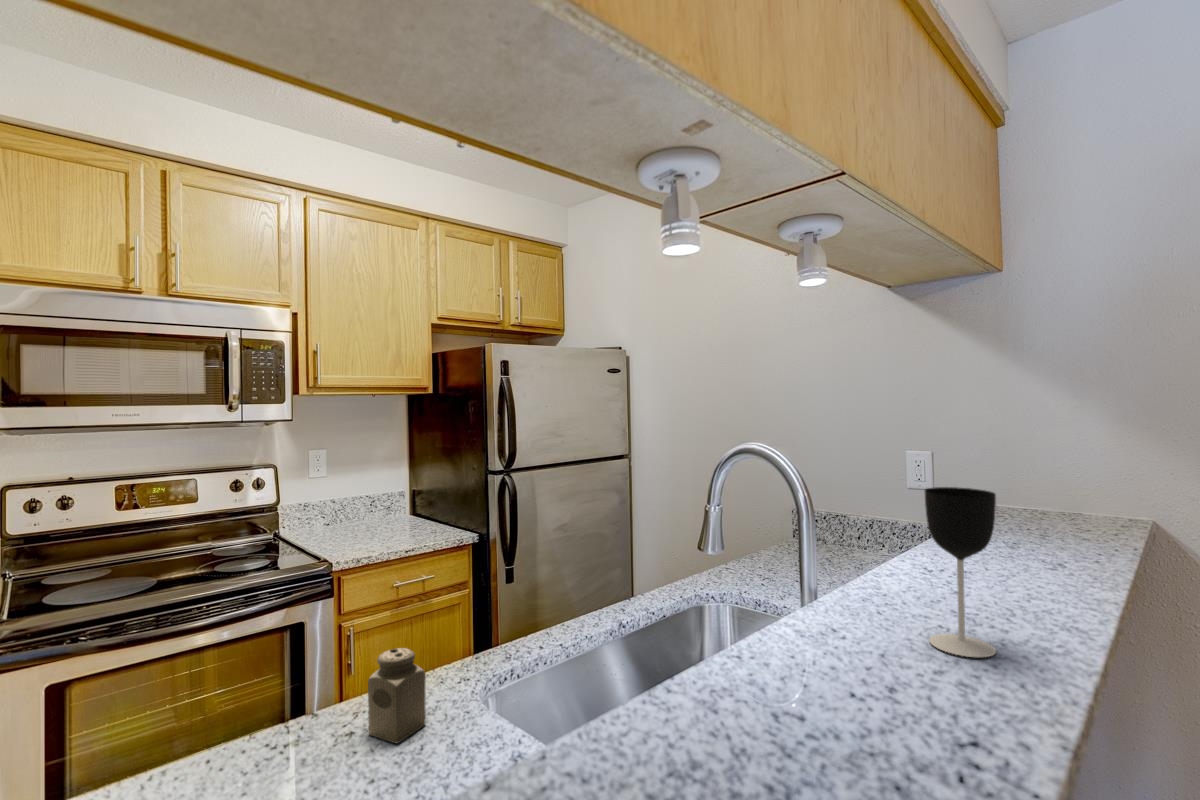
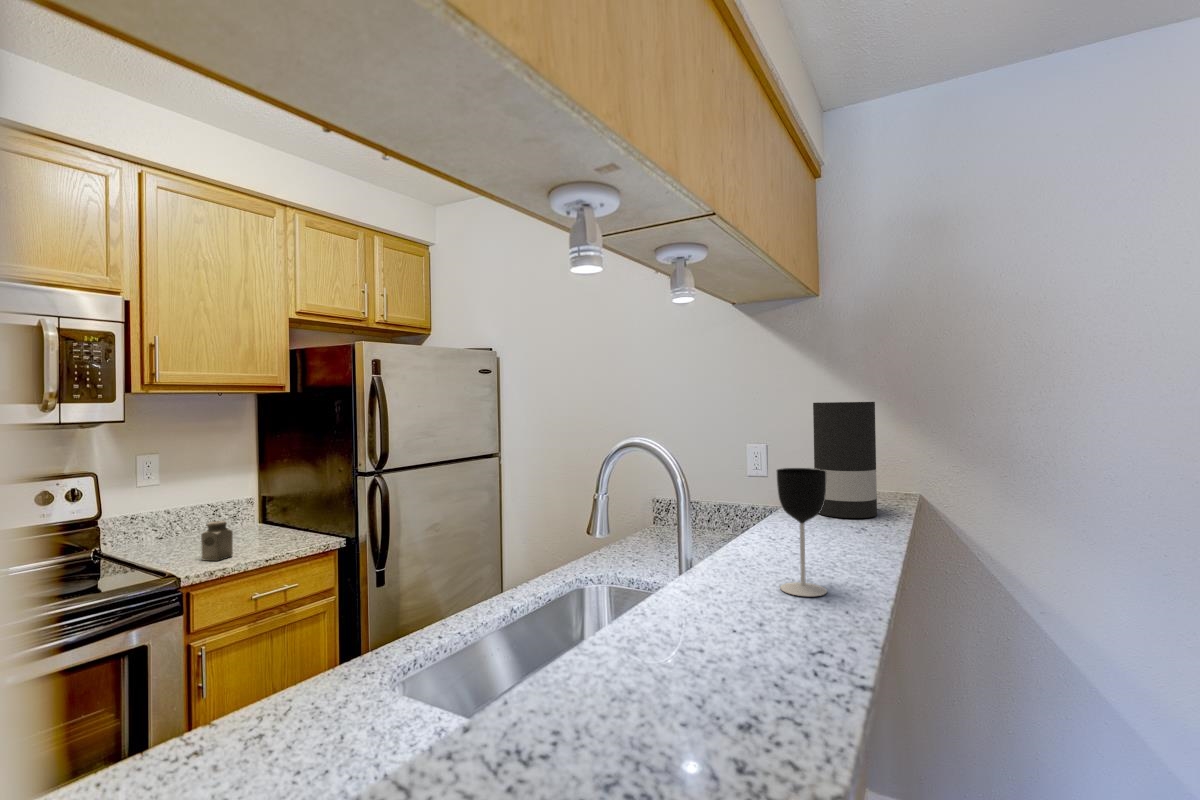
vase: none [995,401,1088,551] -> present [813,402,877,518]
salt shaker: present [368,648,426,743] -> present [201,521,233,561]

